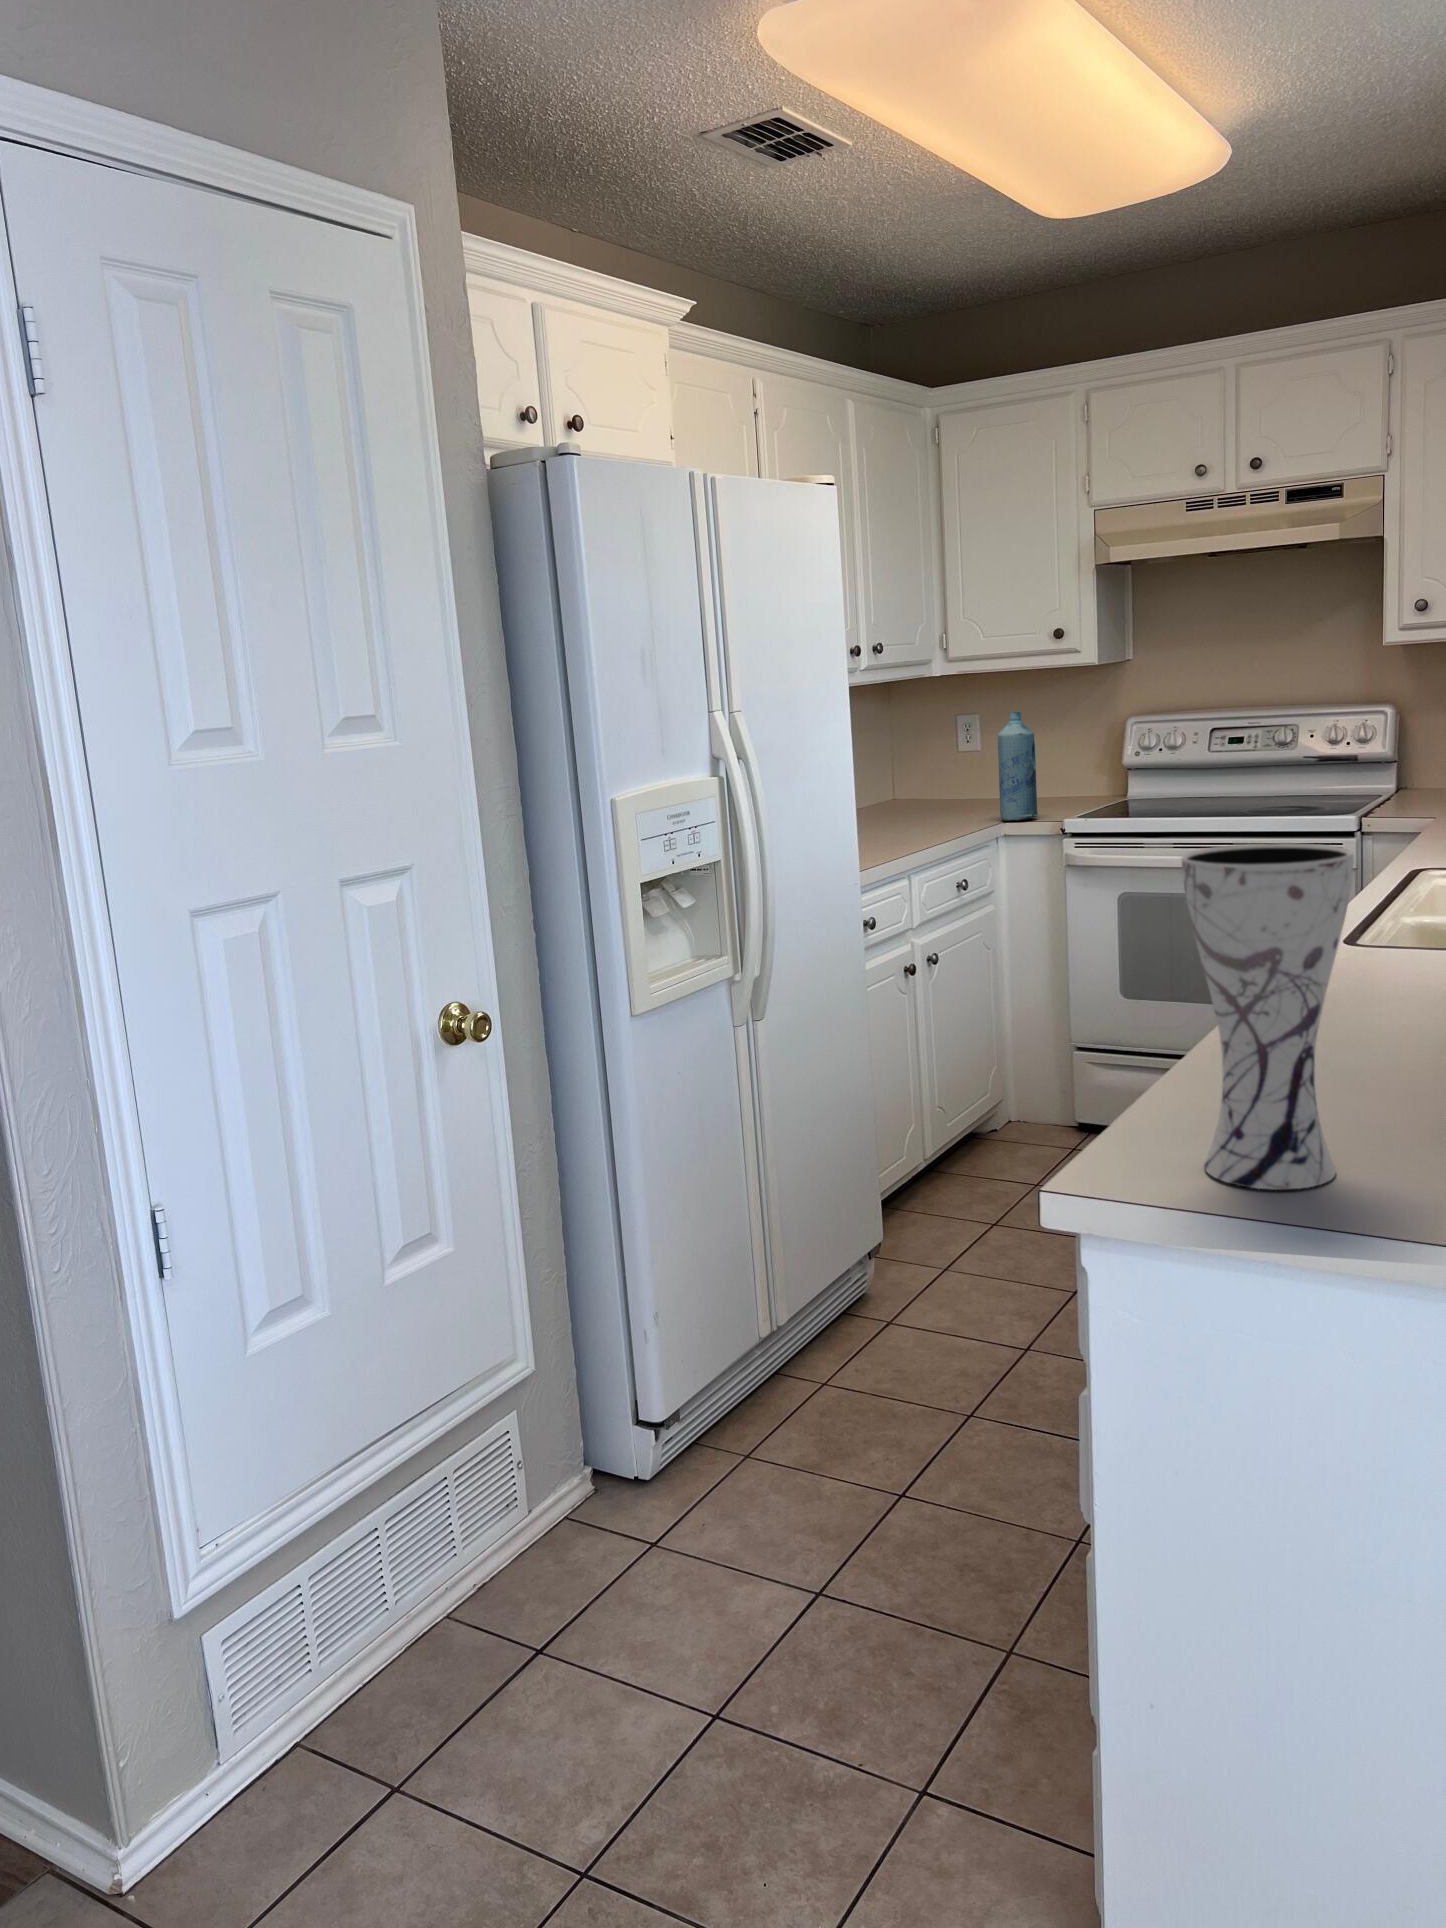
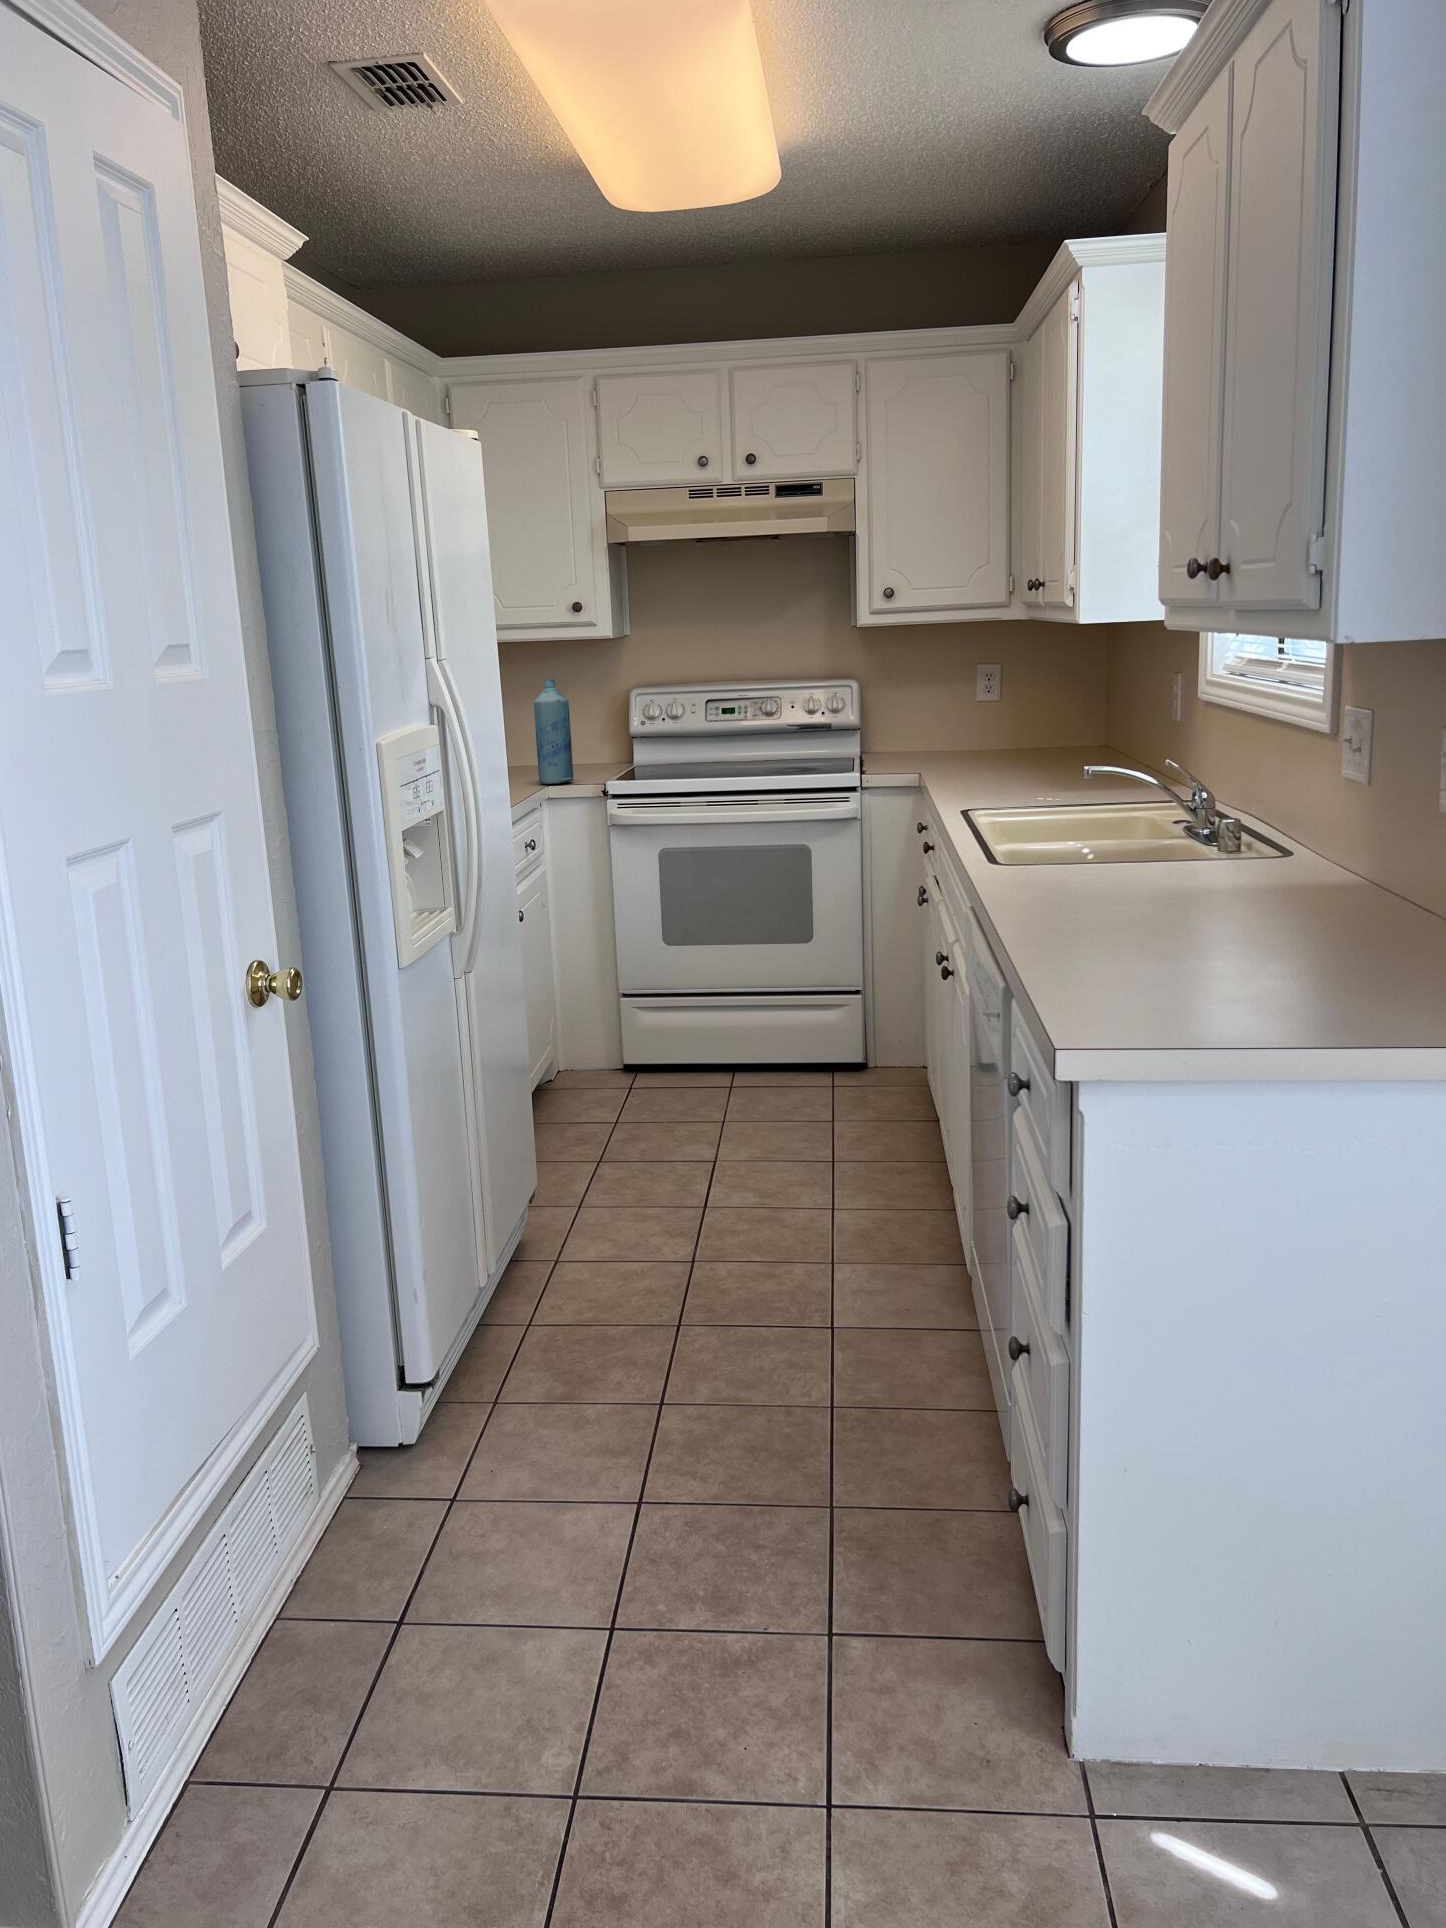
vase: present [1182,843,1353,1190] -> none [1117,749,1252,1022]

